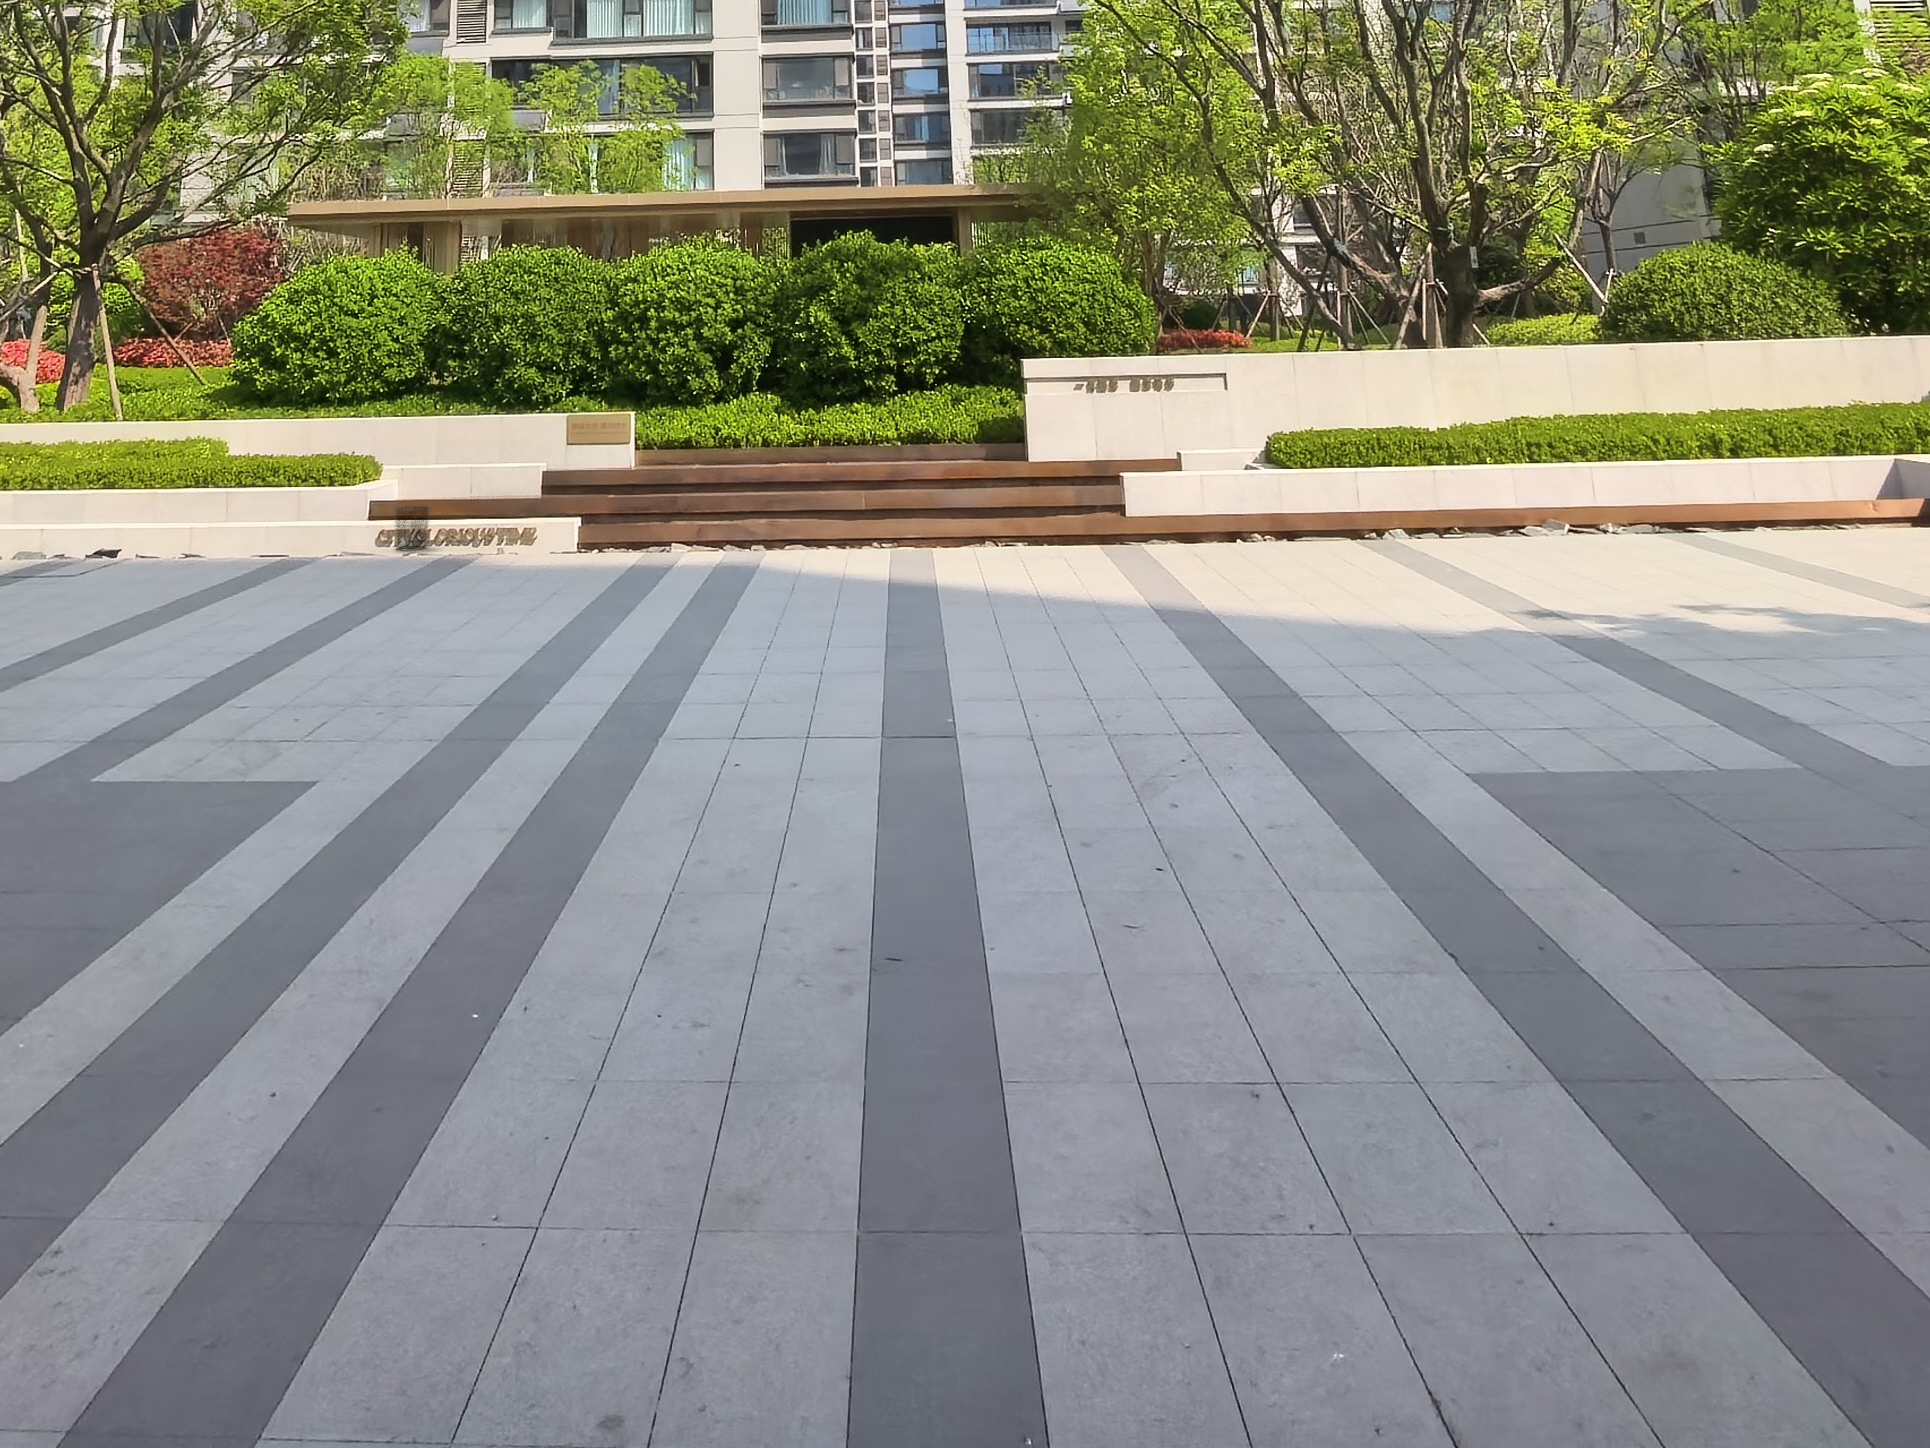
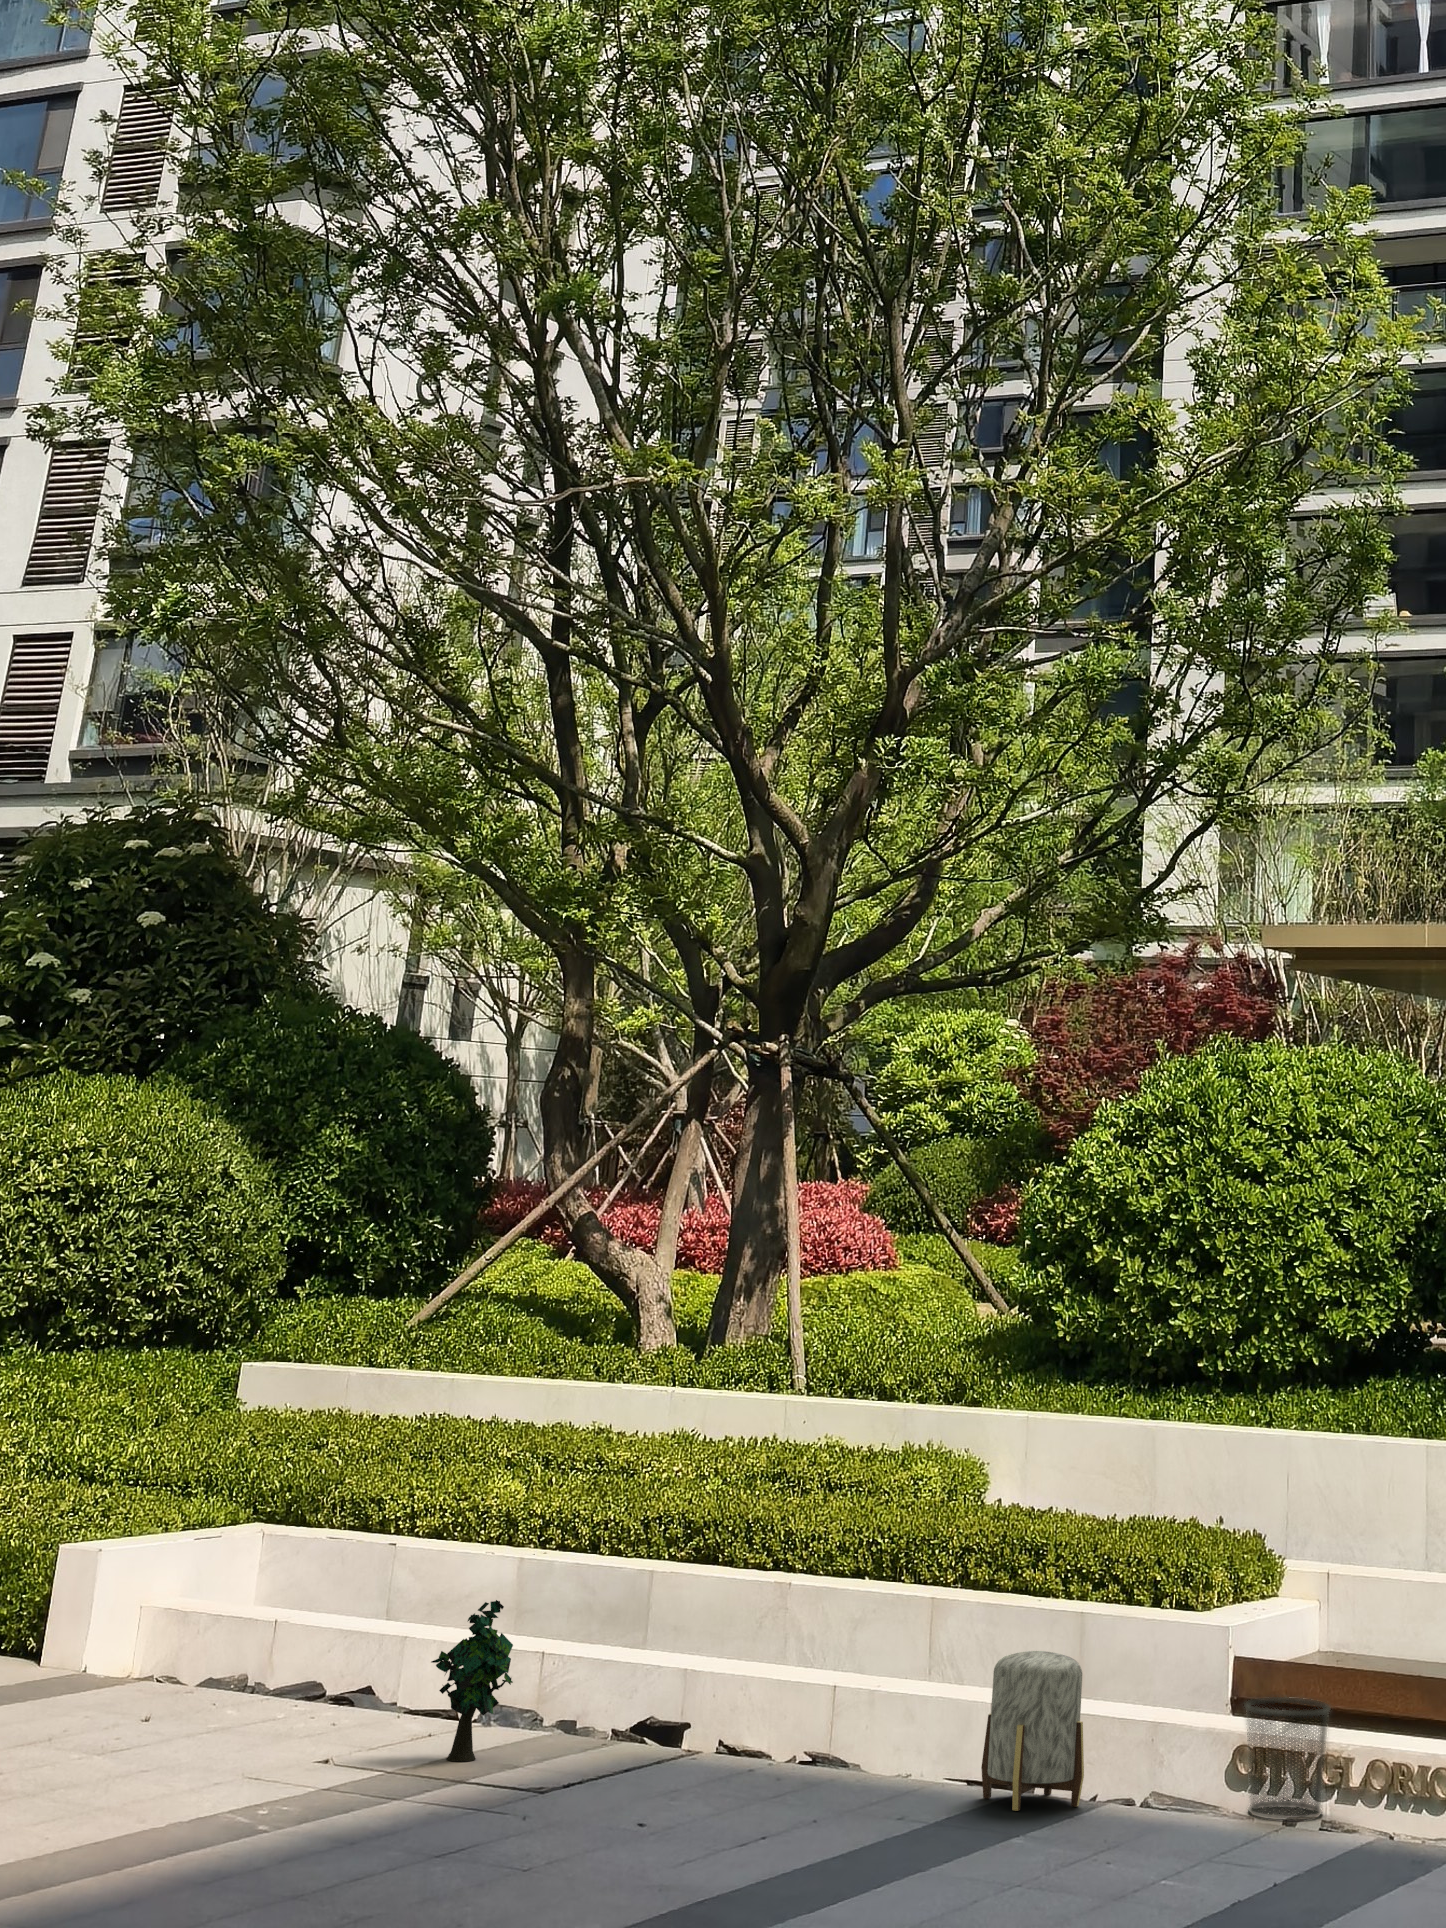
stool: none [281,497,327,557] -> present [981,1651,1084,1811]
decorative plant: none [19,500,58,566] -> present [431,1600,513,1762]

